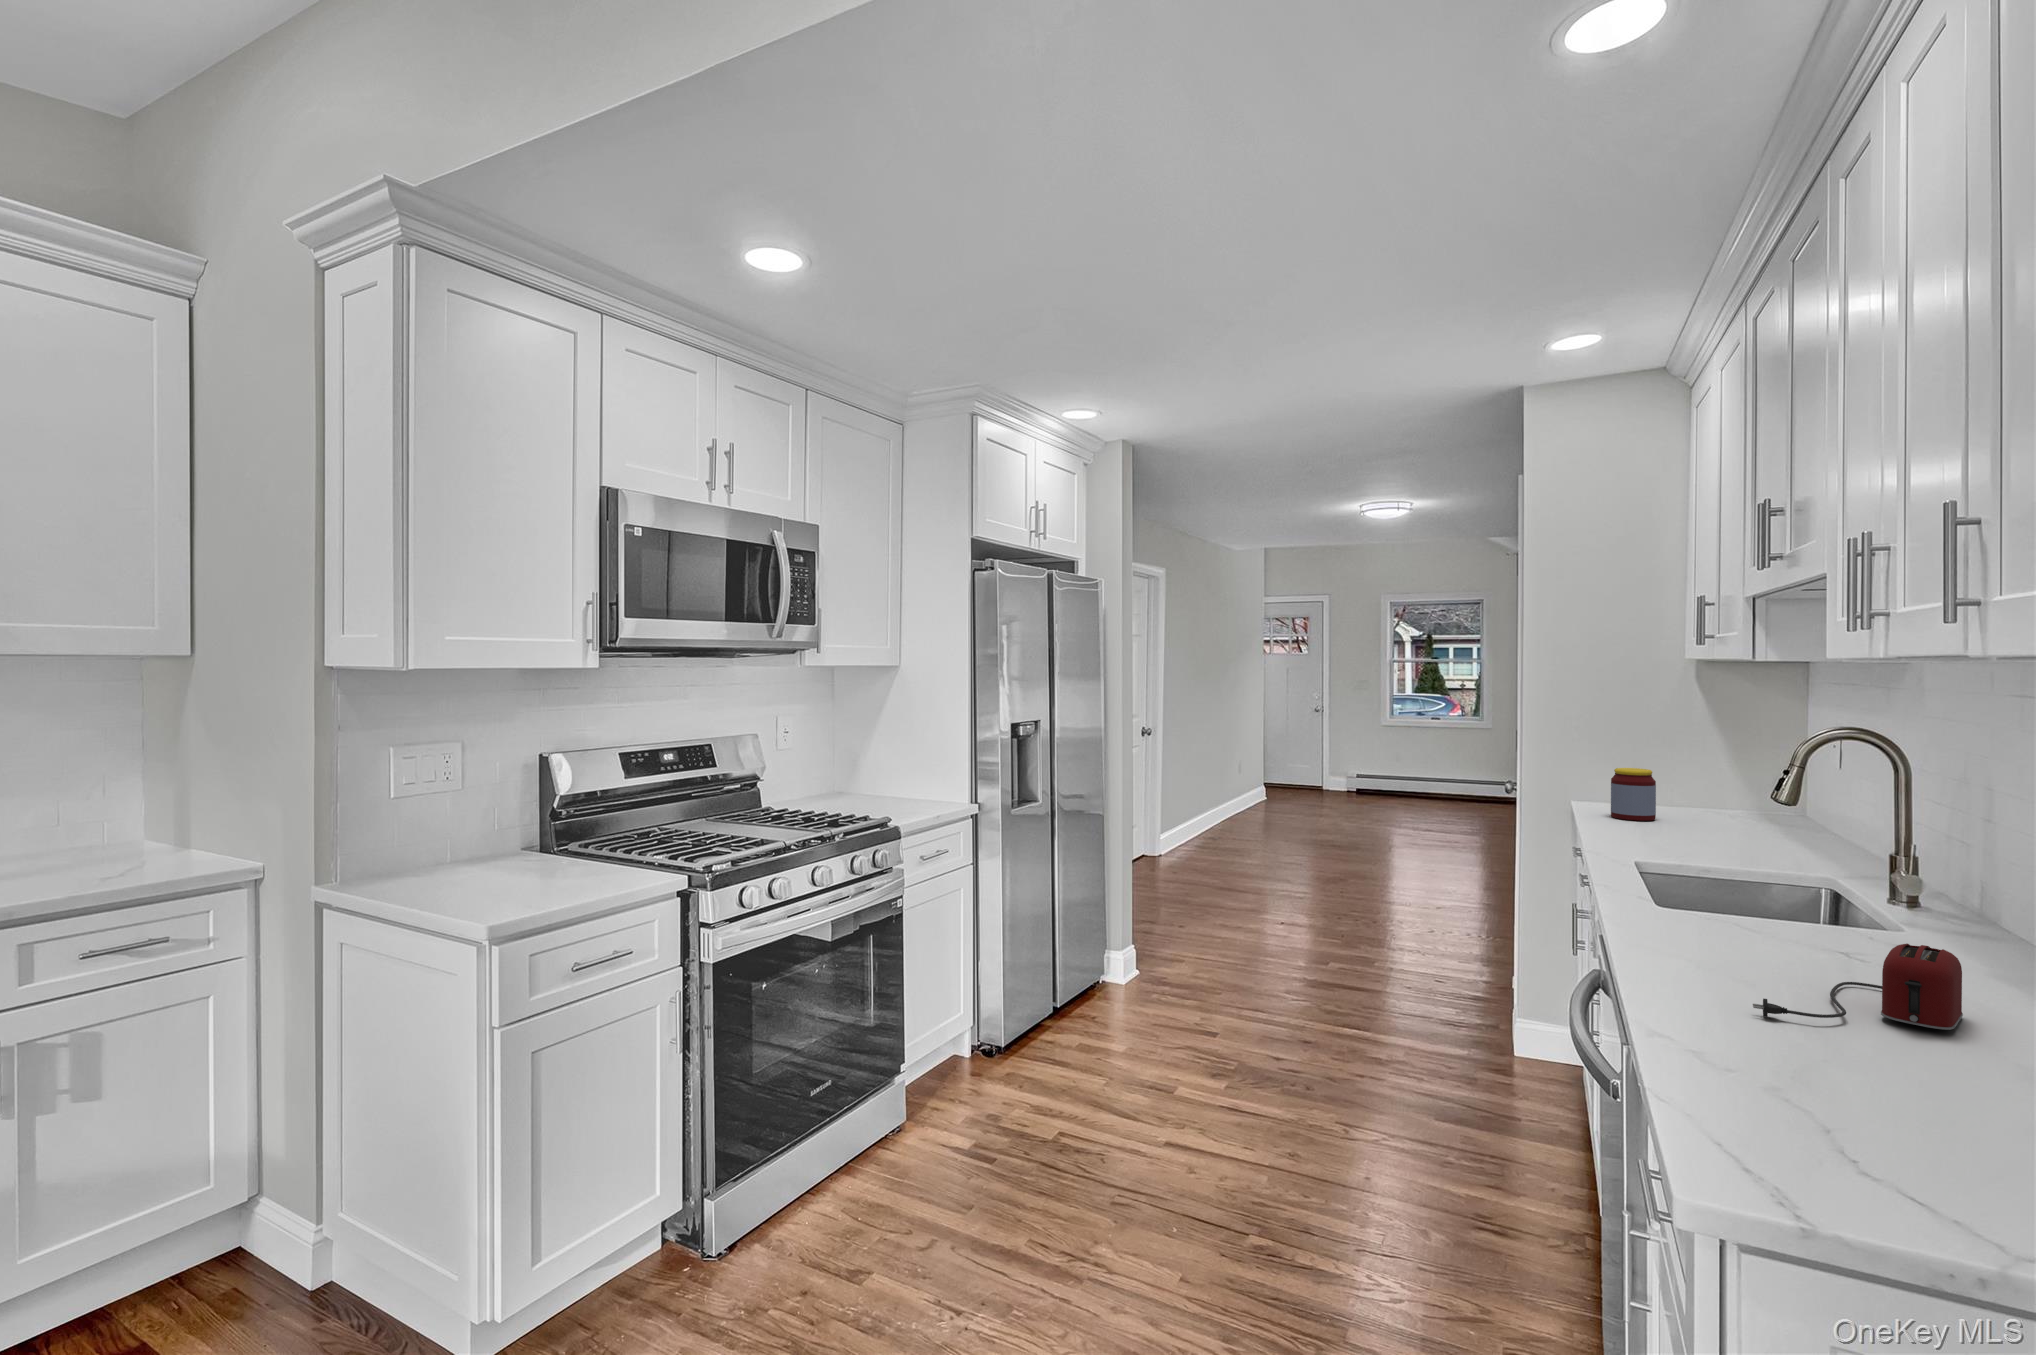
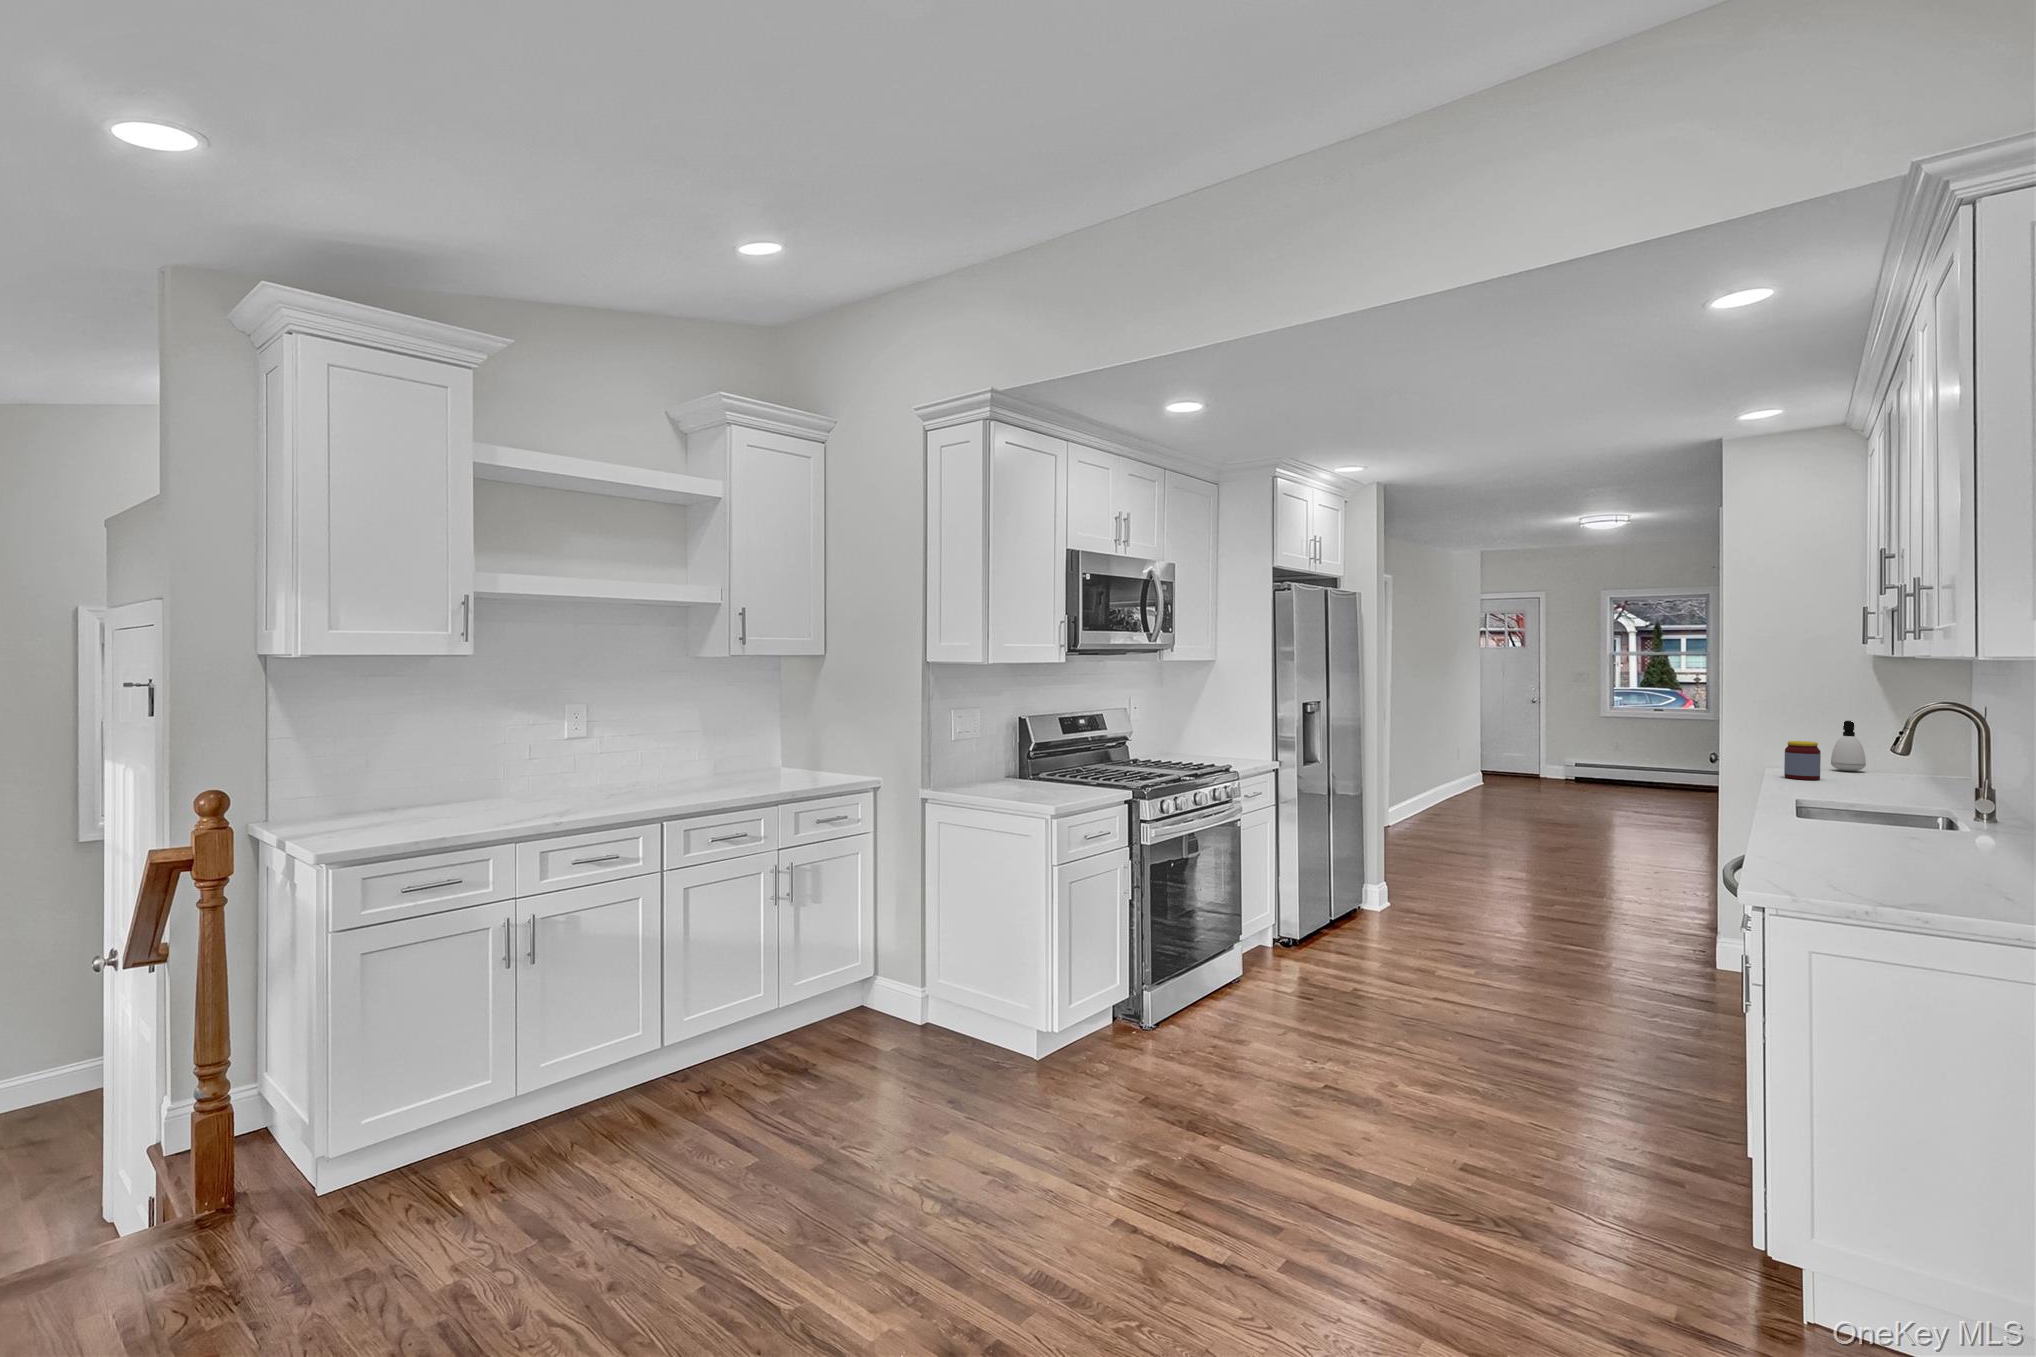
soap dispenser: none [1656,738,1697,803] -> present [1831,721,1866,771]
toaster: present [1753,944,1963,1030] -> none [1800,816,1923,856]

